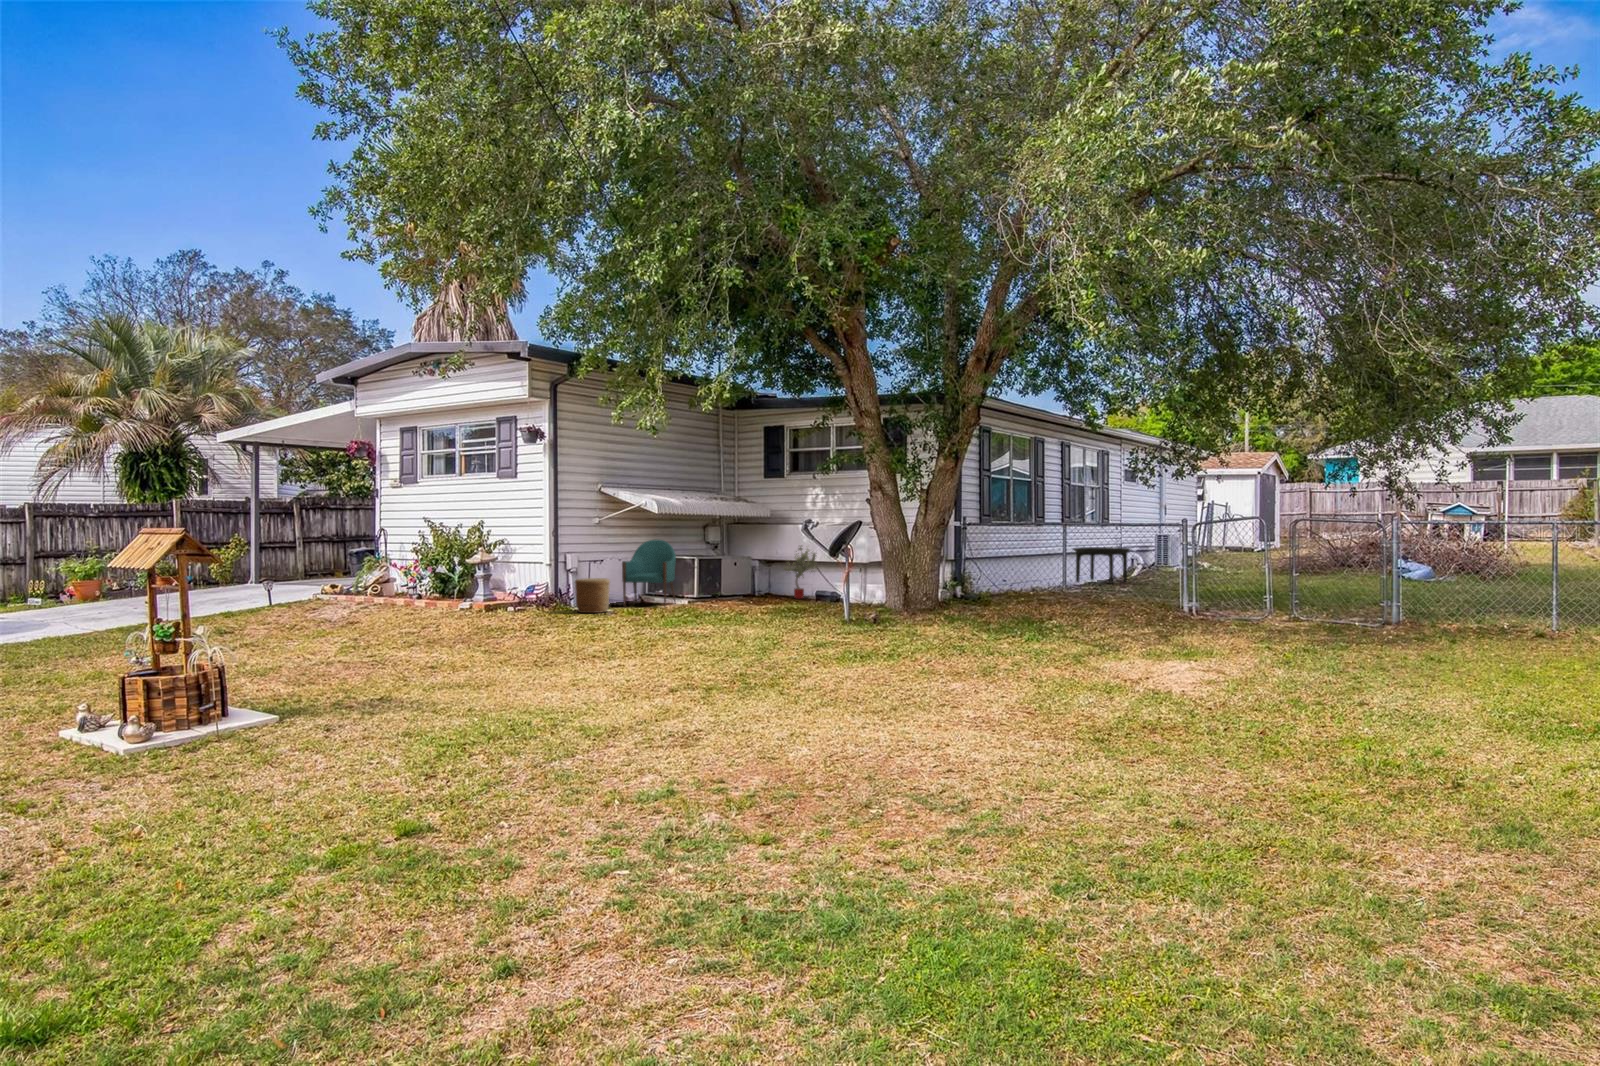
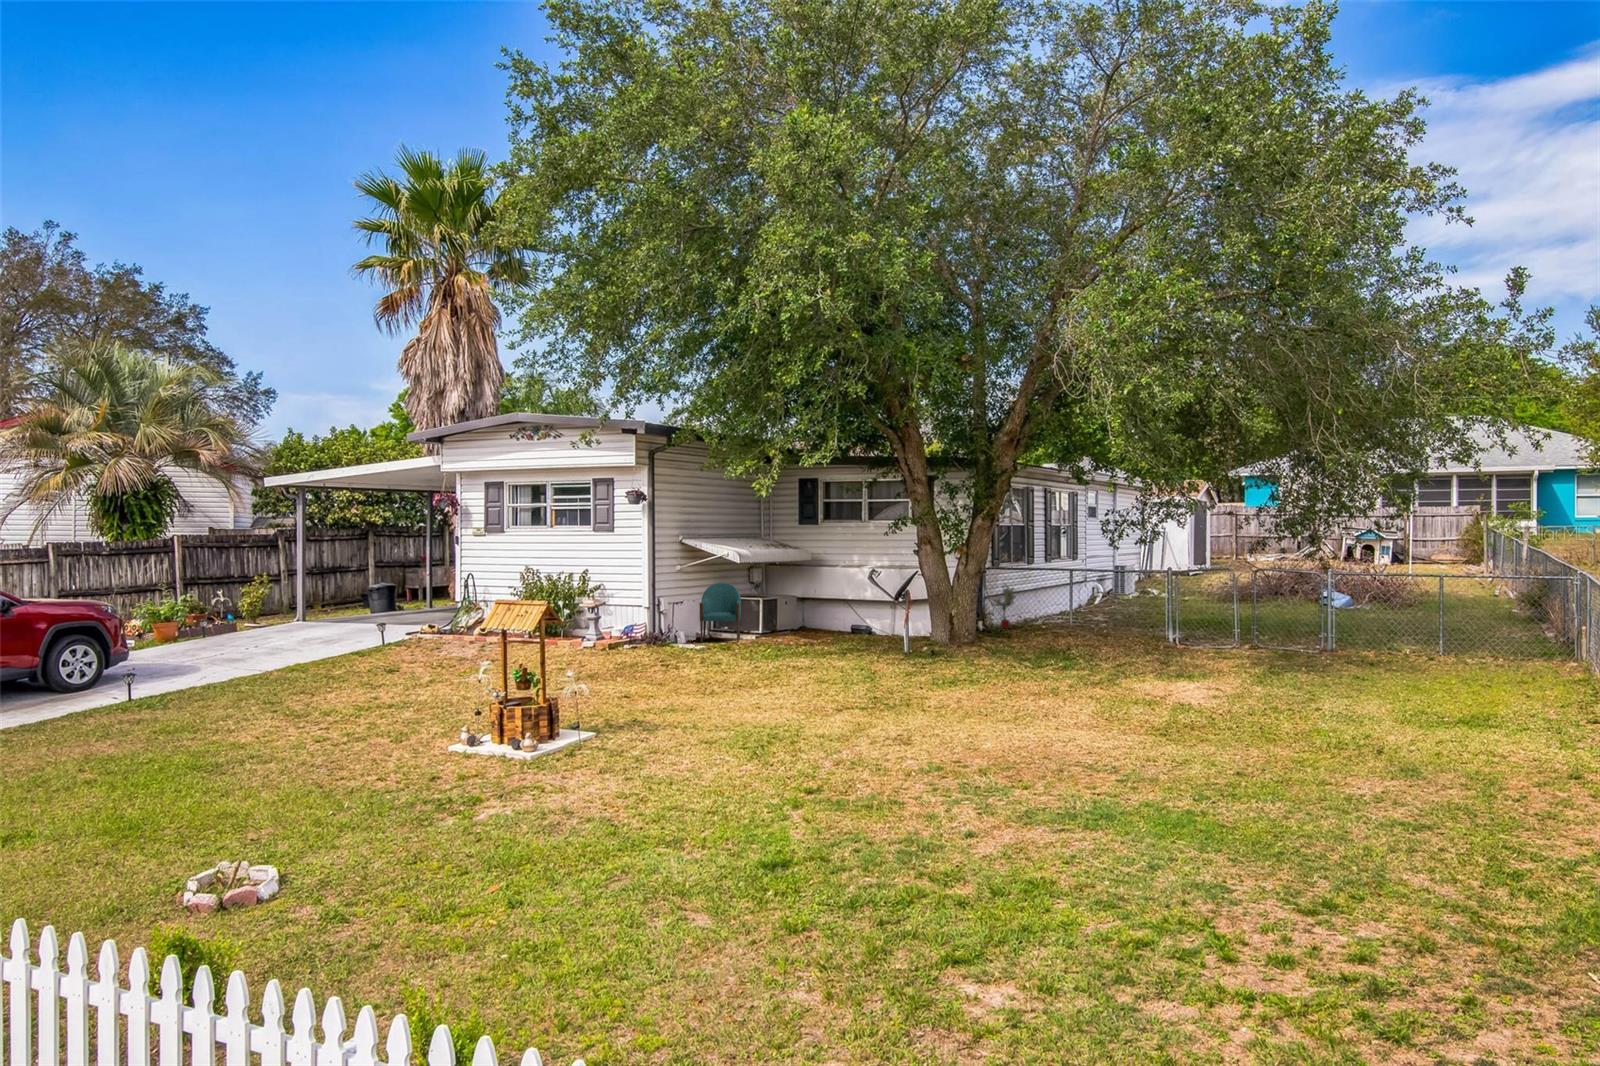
potted tree: present [784,545,816,599] -> present [993,585,1015,629]
round table: present [1073,547,1130,584] -> none [1053,581,1106,615]
woven basket: present [575,578,610,613] -> none [668,618,698,649]

